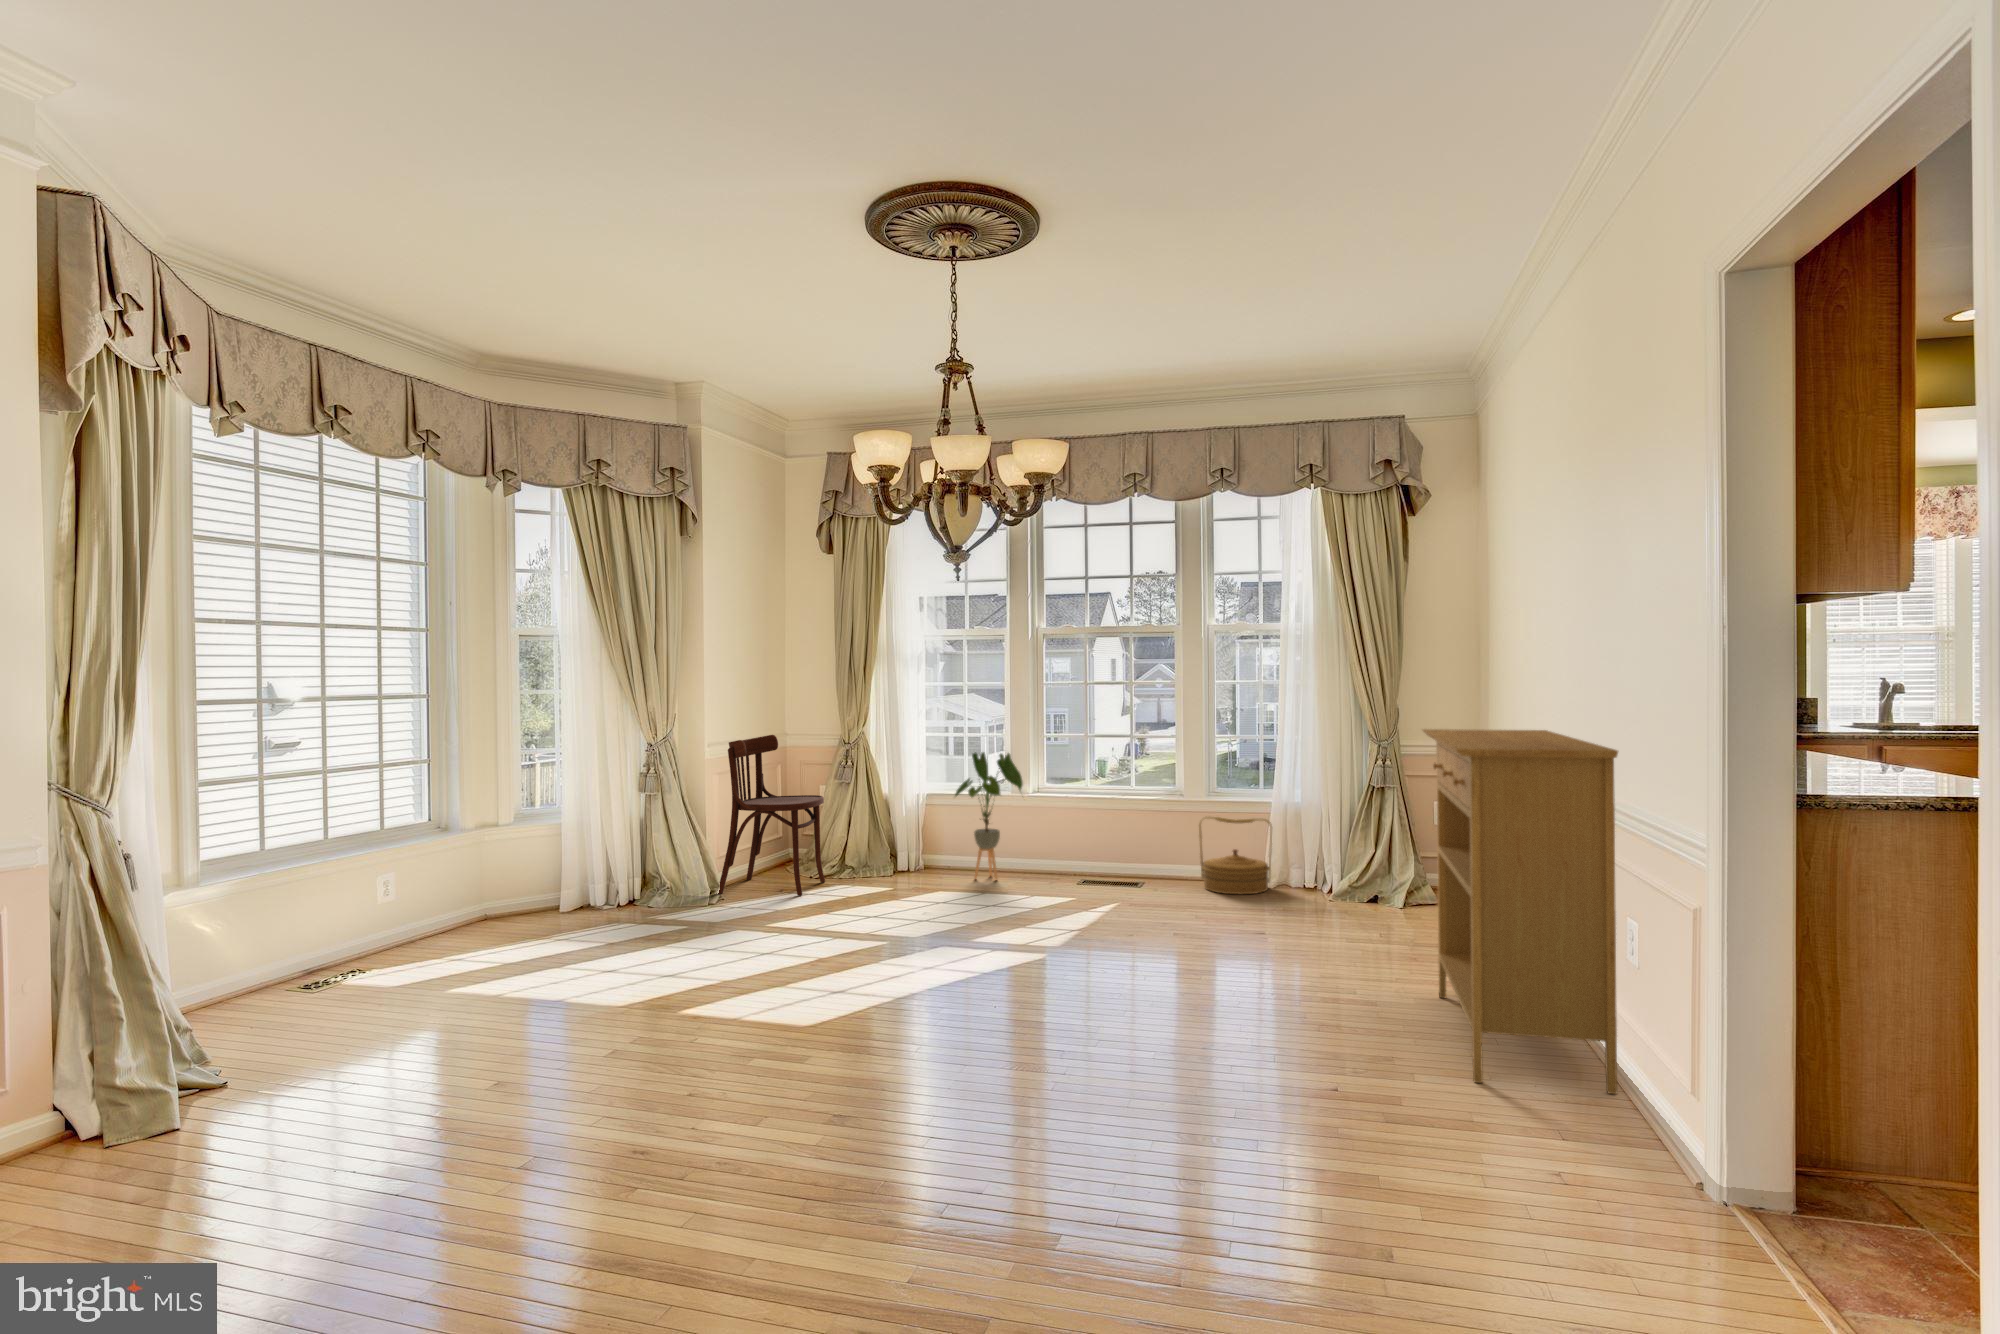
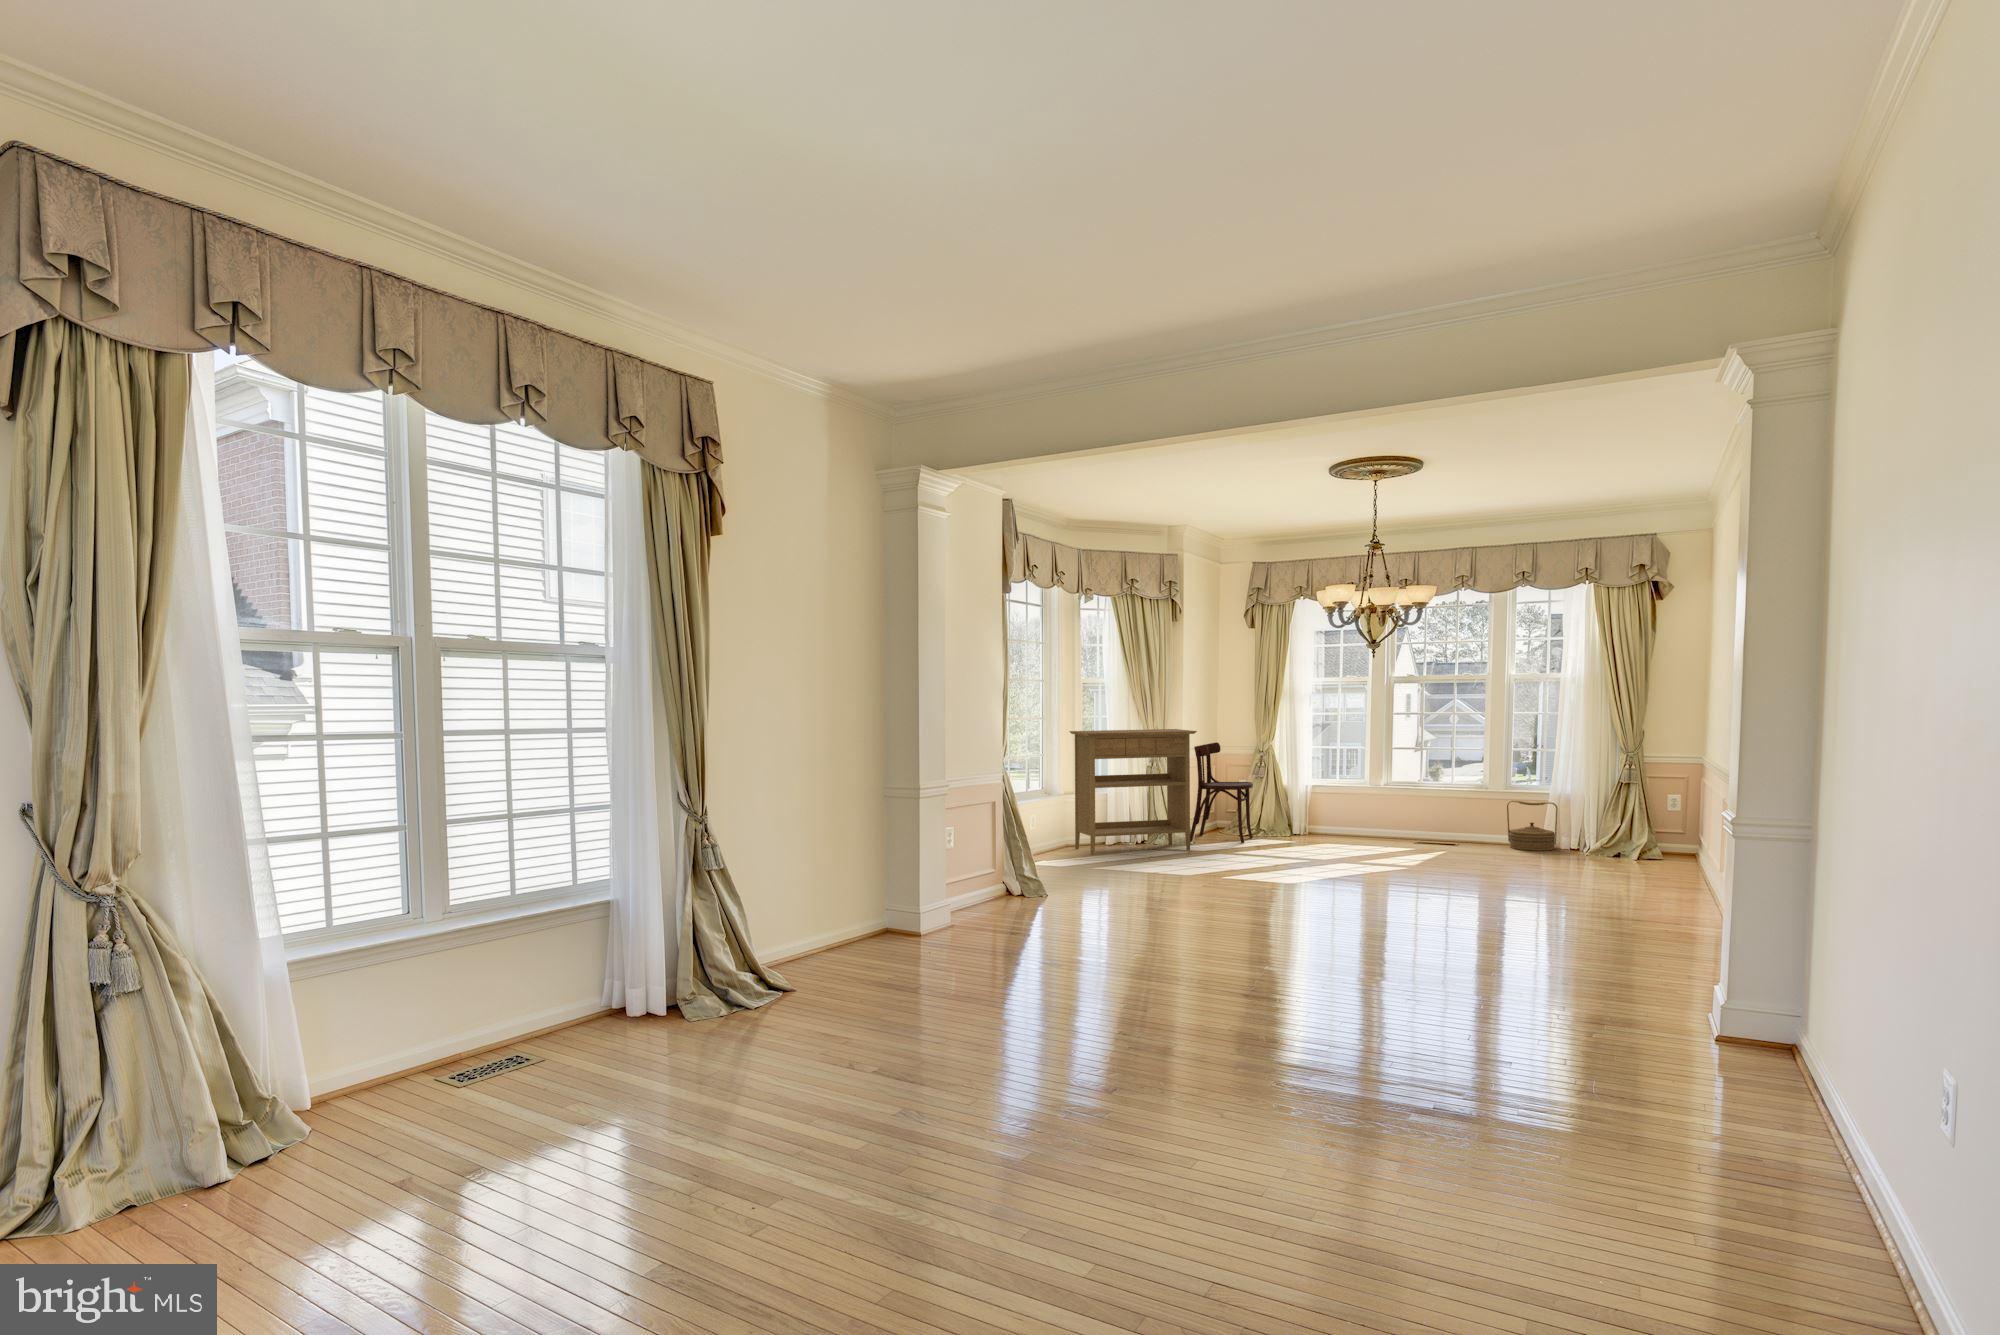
console table: present [1423,729,1618,1094] -> present [1070,729,1197,855]
house plant: present [955,752,1023,879] -> none [1337,756,1386,840]

